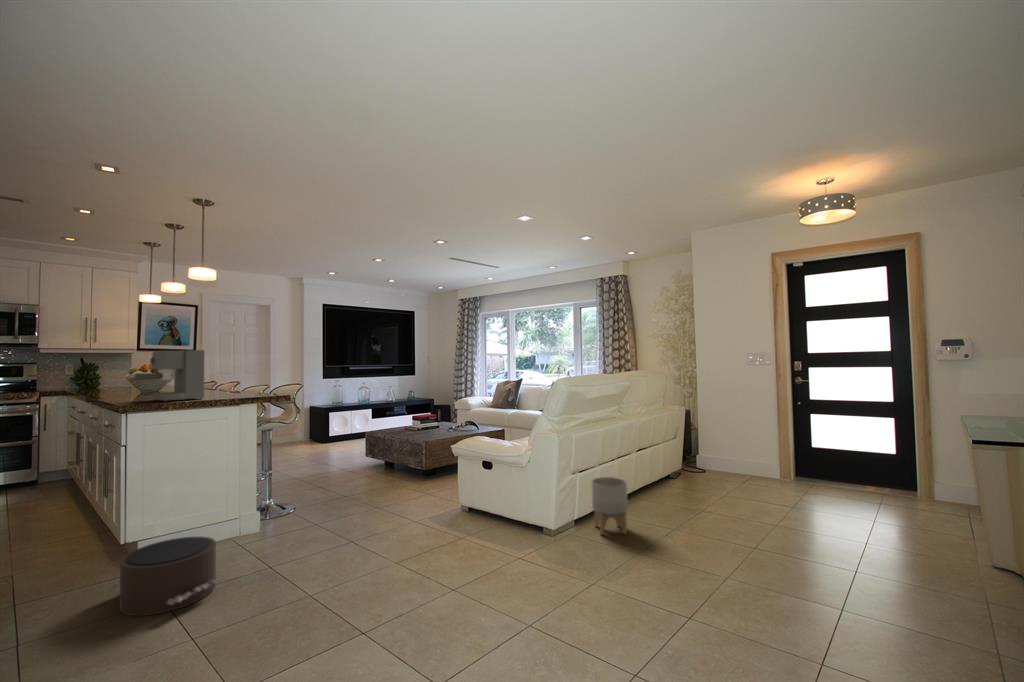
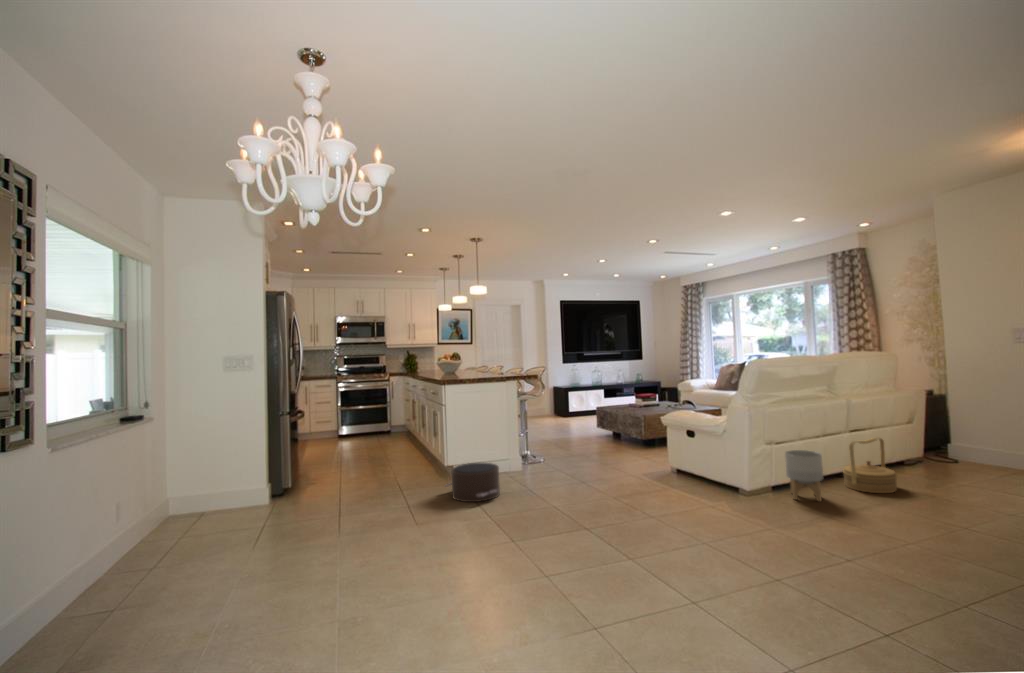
coffee maker: present [135,350,205,402] -> none [448,344,485,378]
woven basket: none [634,456,681,516] -> present [843,438,897,493]

